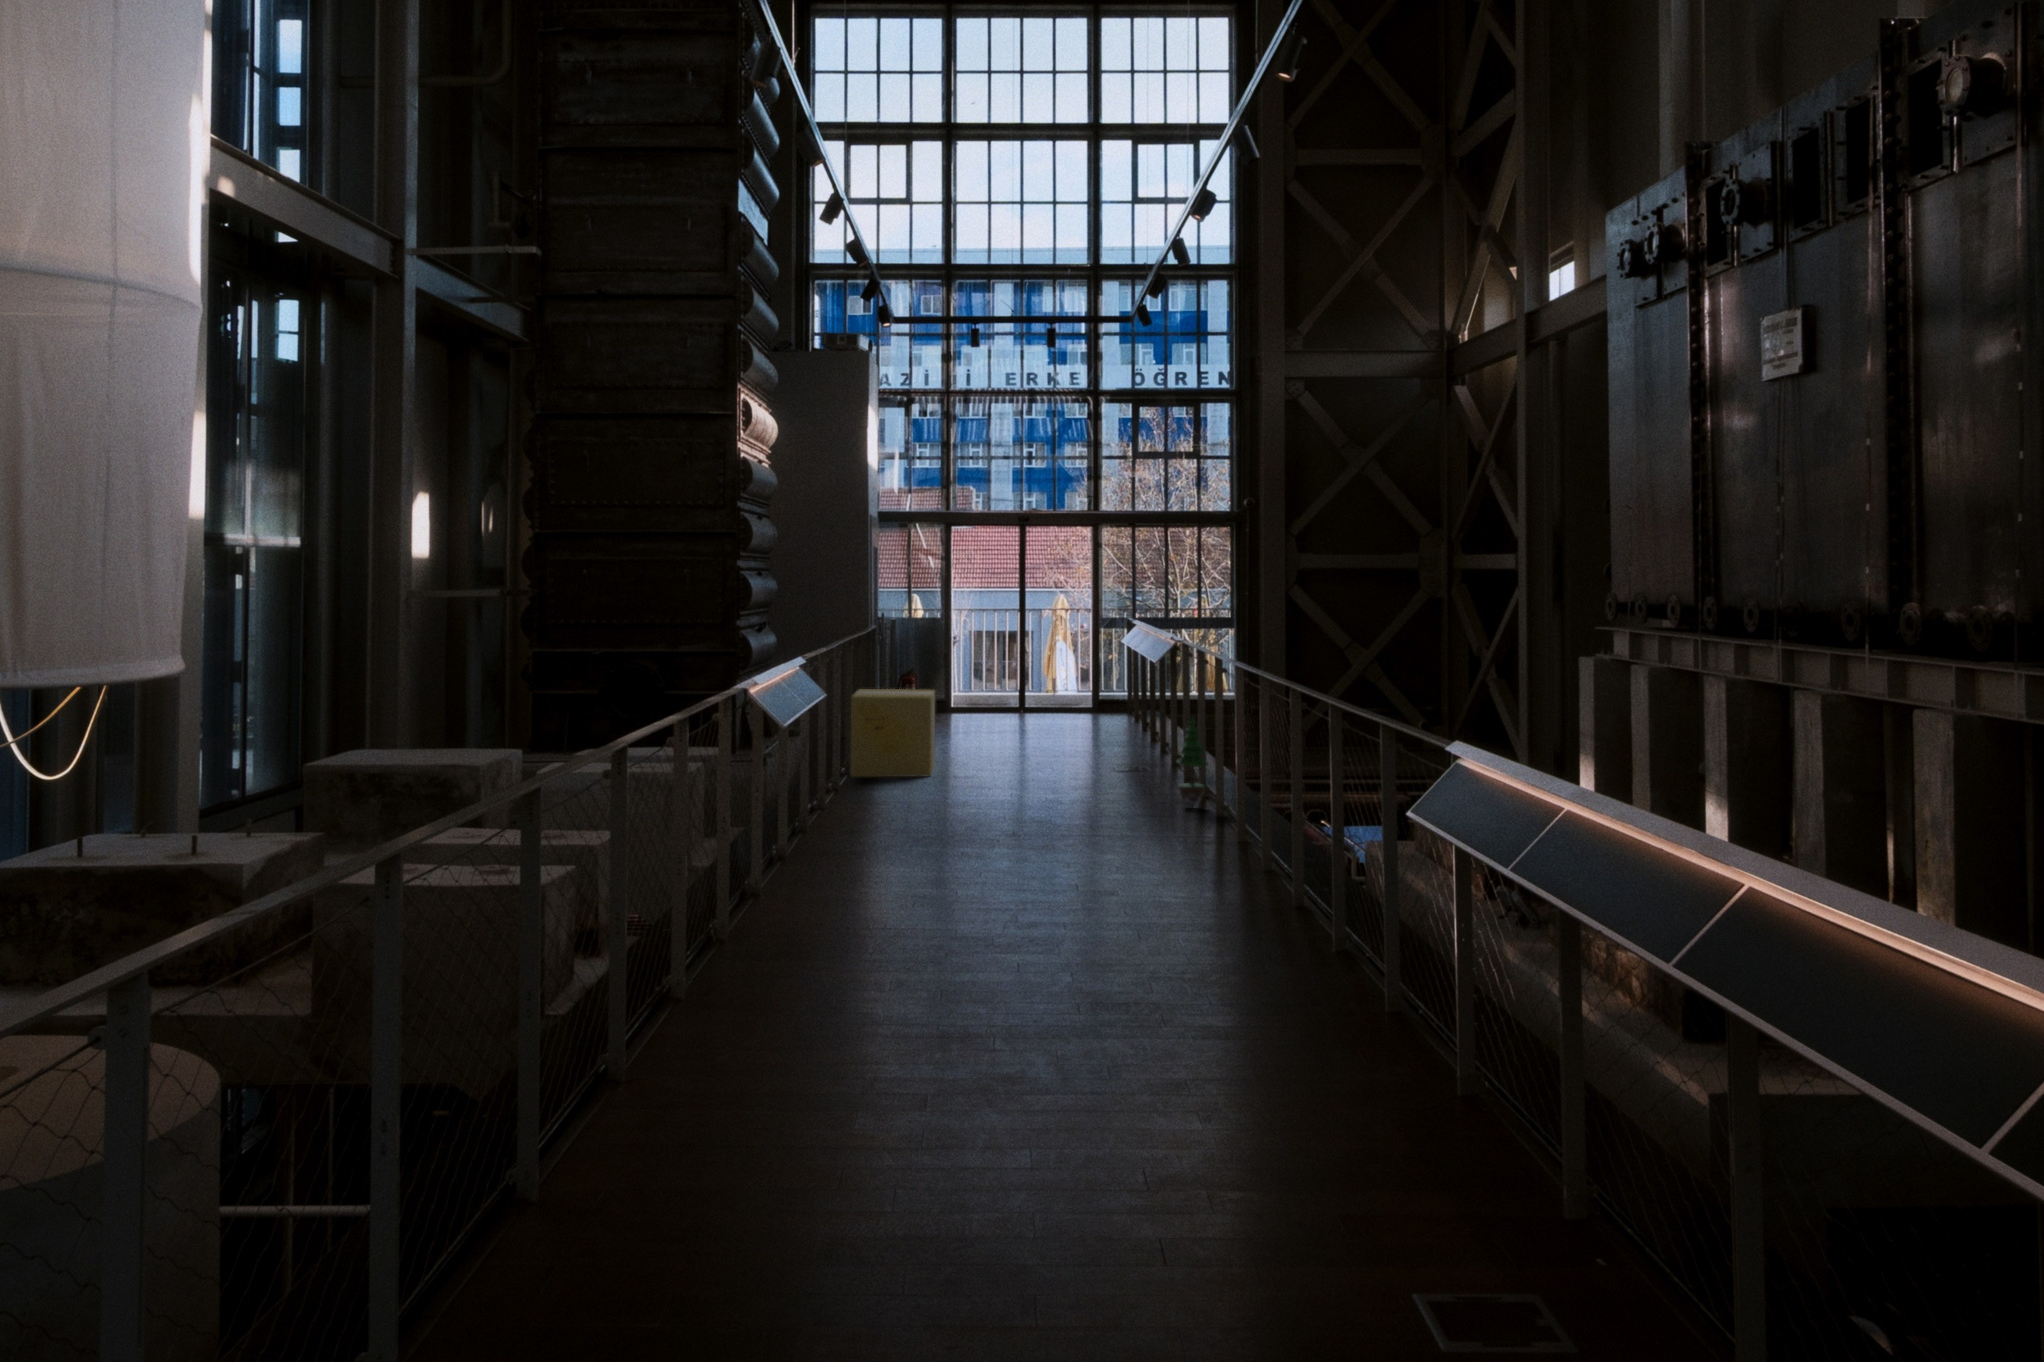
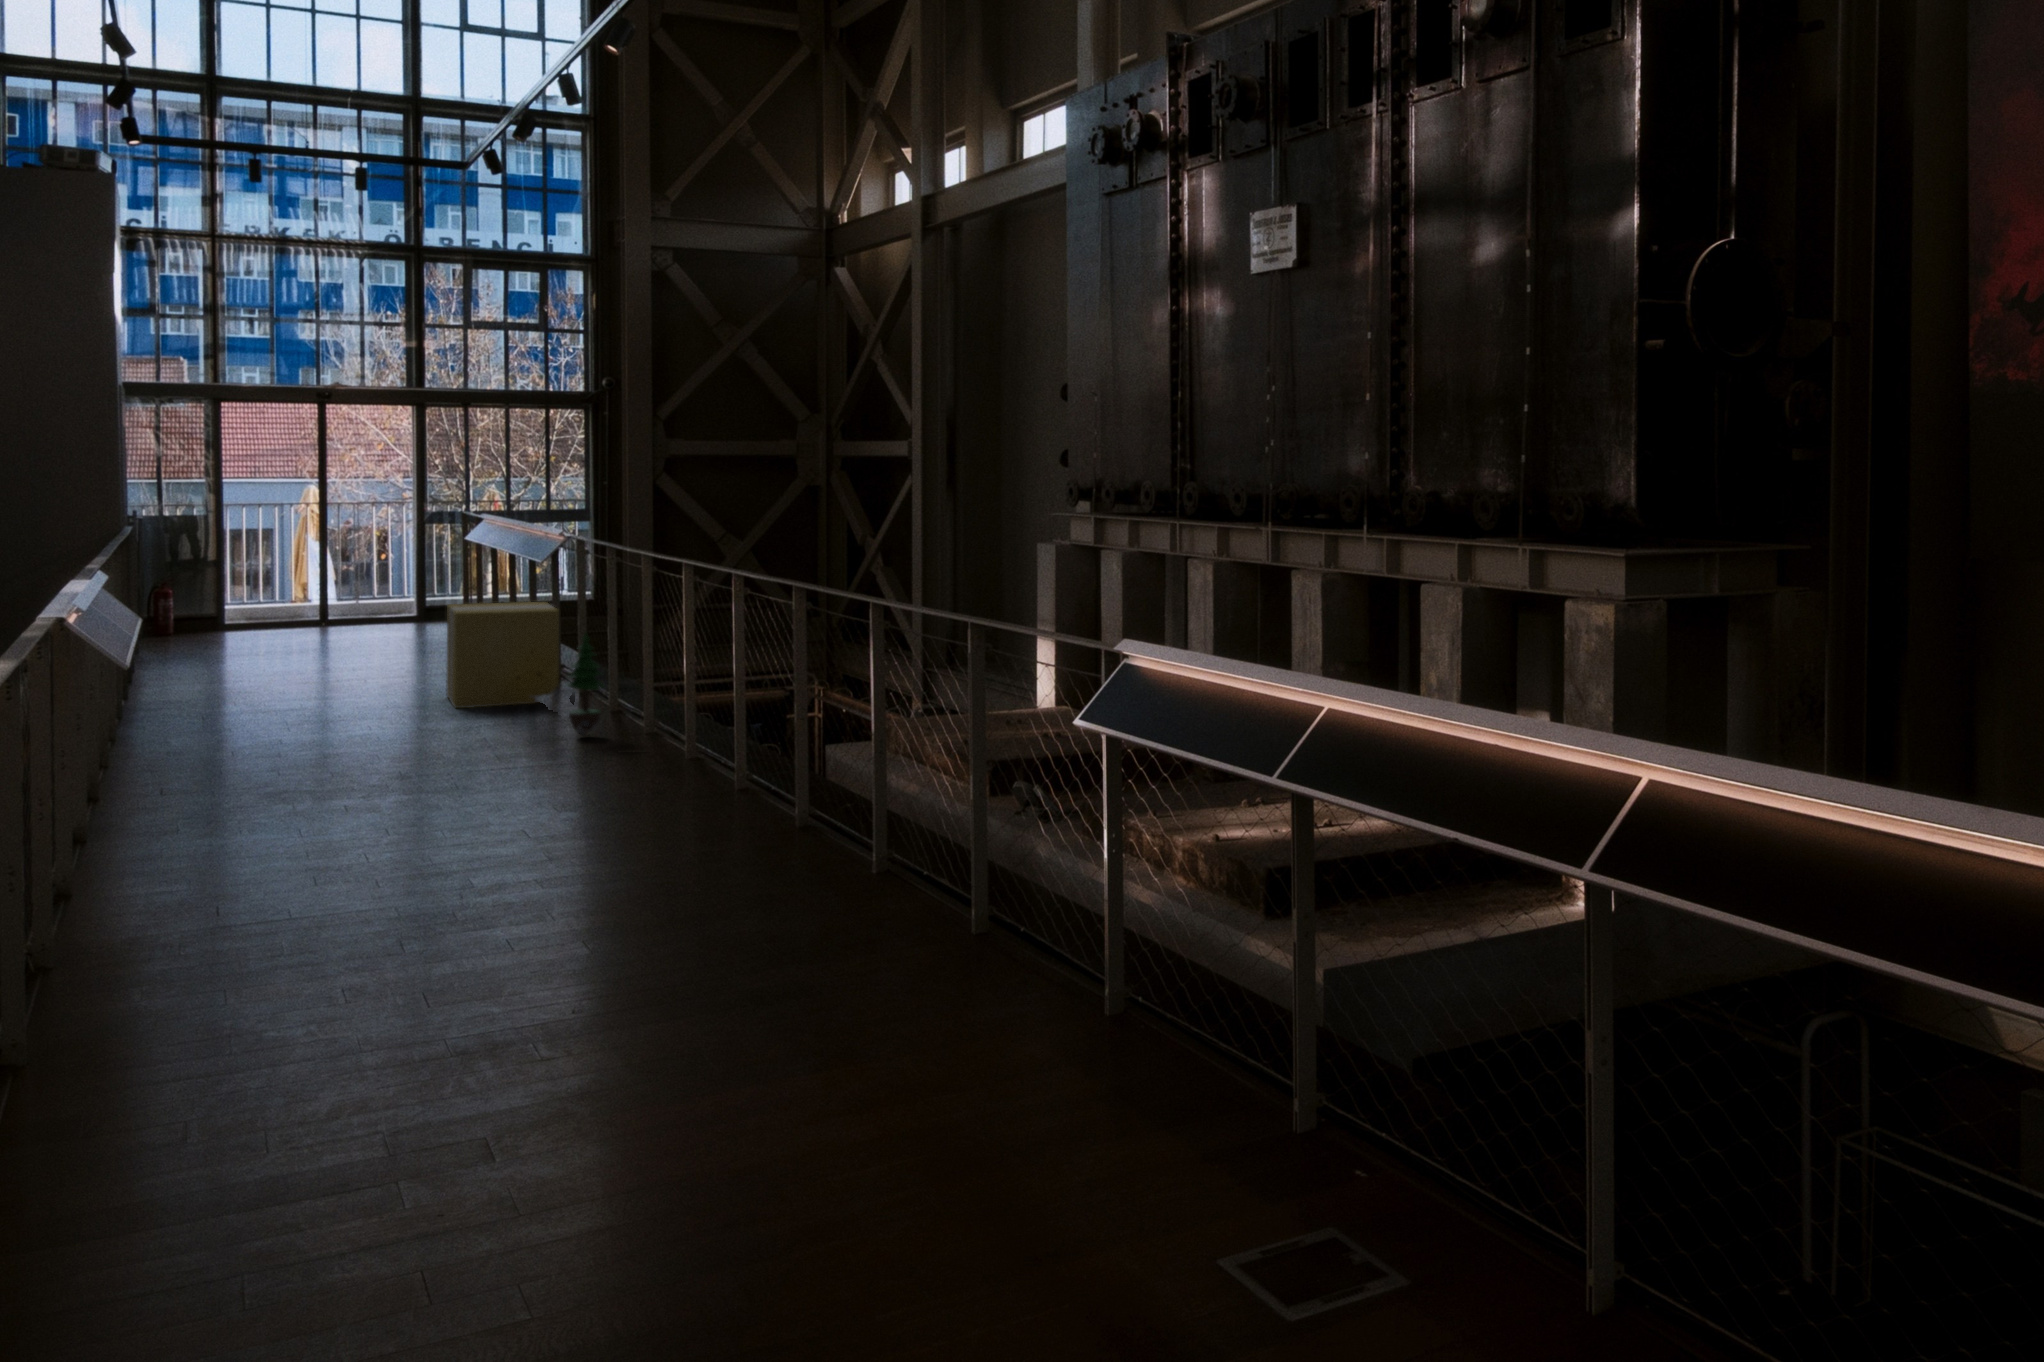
cardboard box: present [851,689,935,777] -> present [446,602,559,708]

